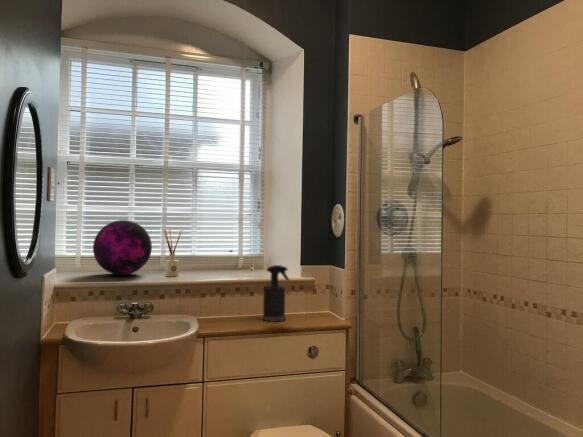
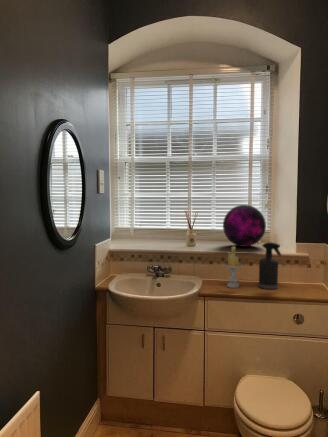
decorative orb: present [93,220,152,275] -> present [223,205,266,247]
candle: none [221,272,247,325] -> present [223,246,243,288]

